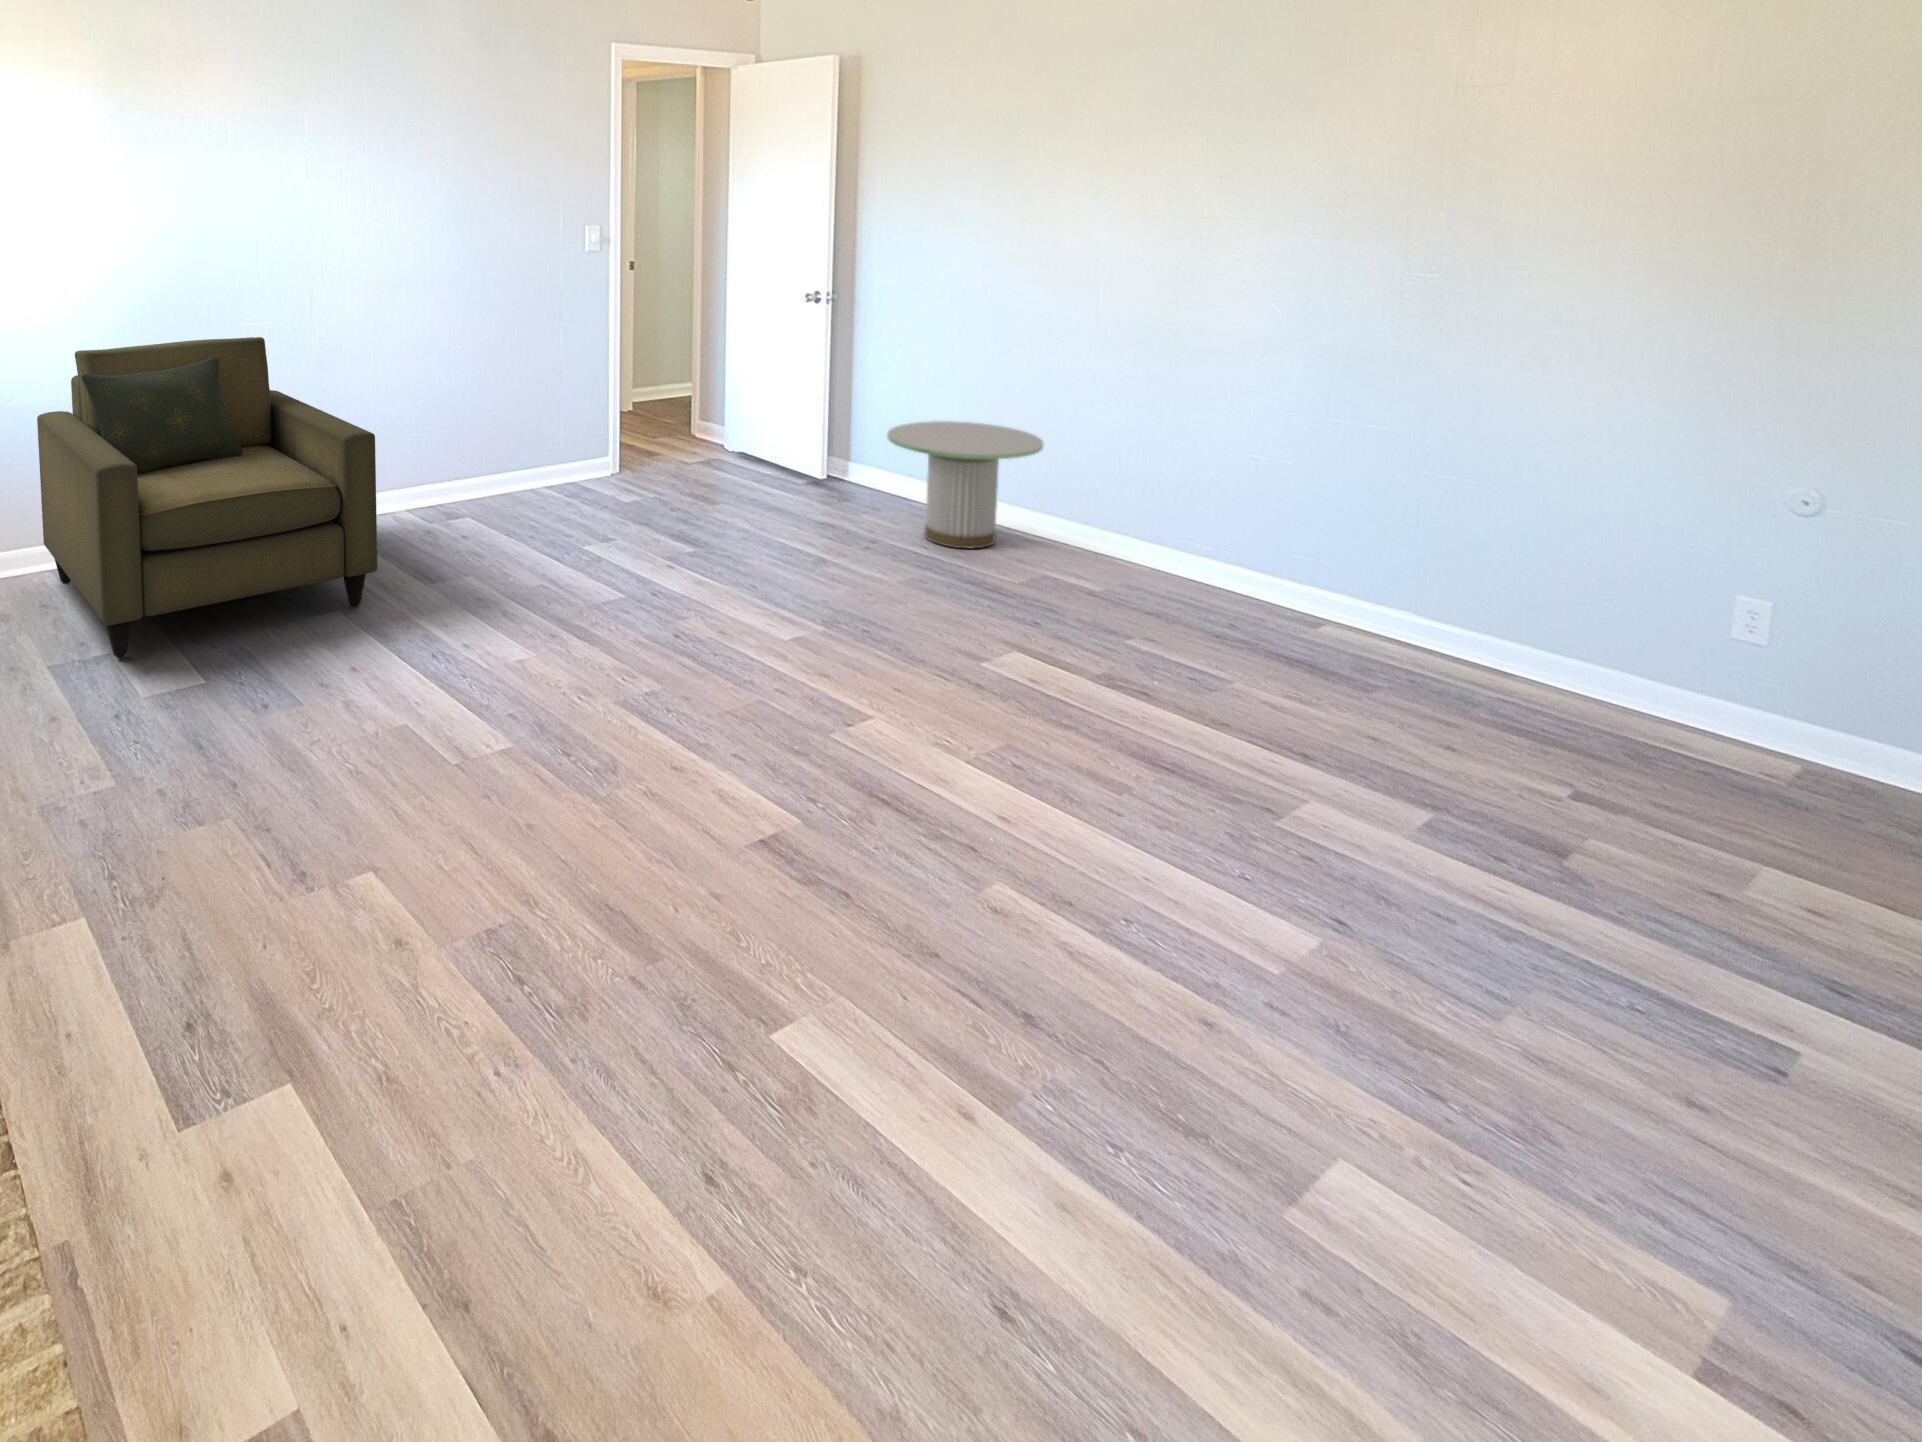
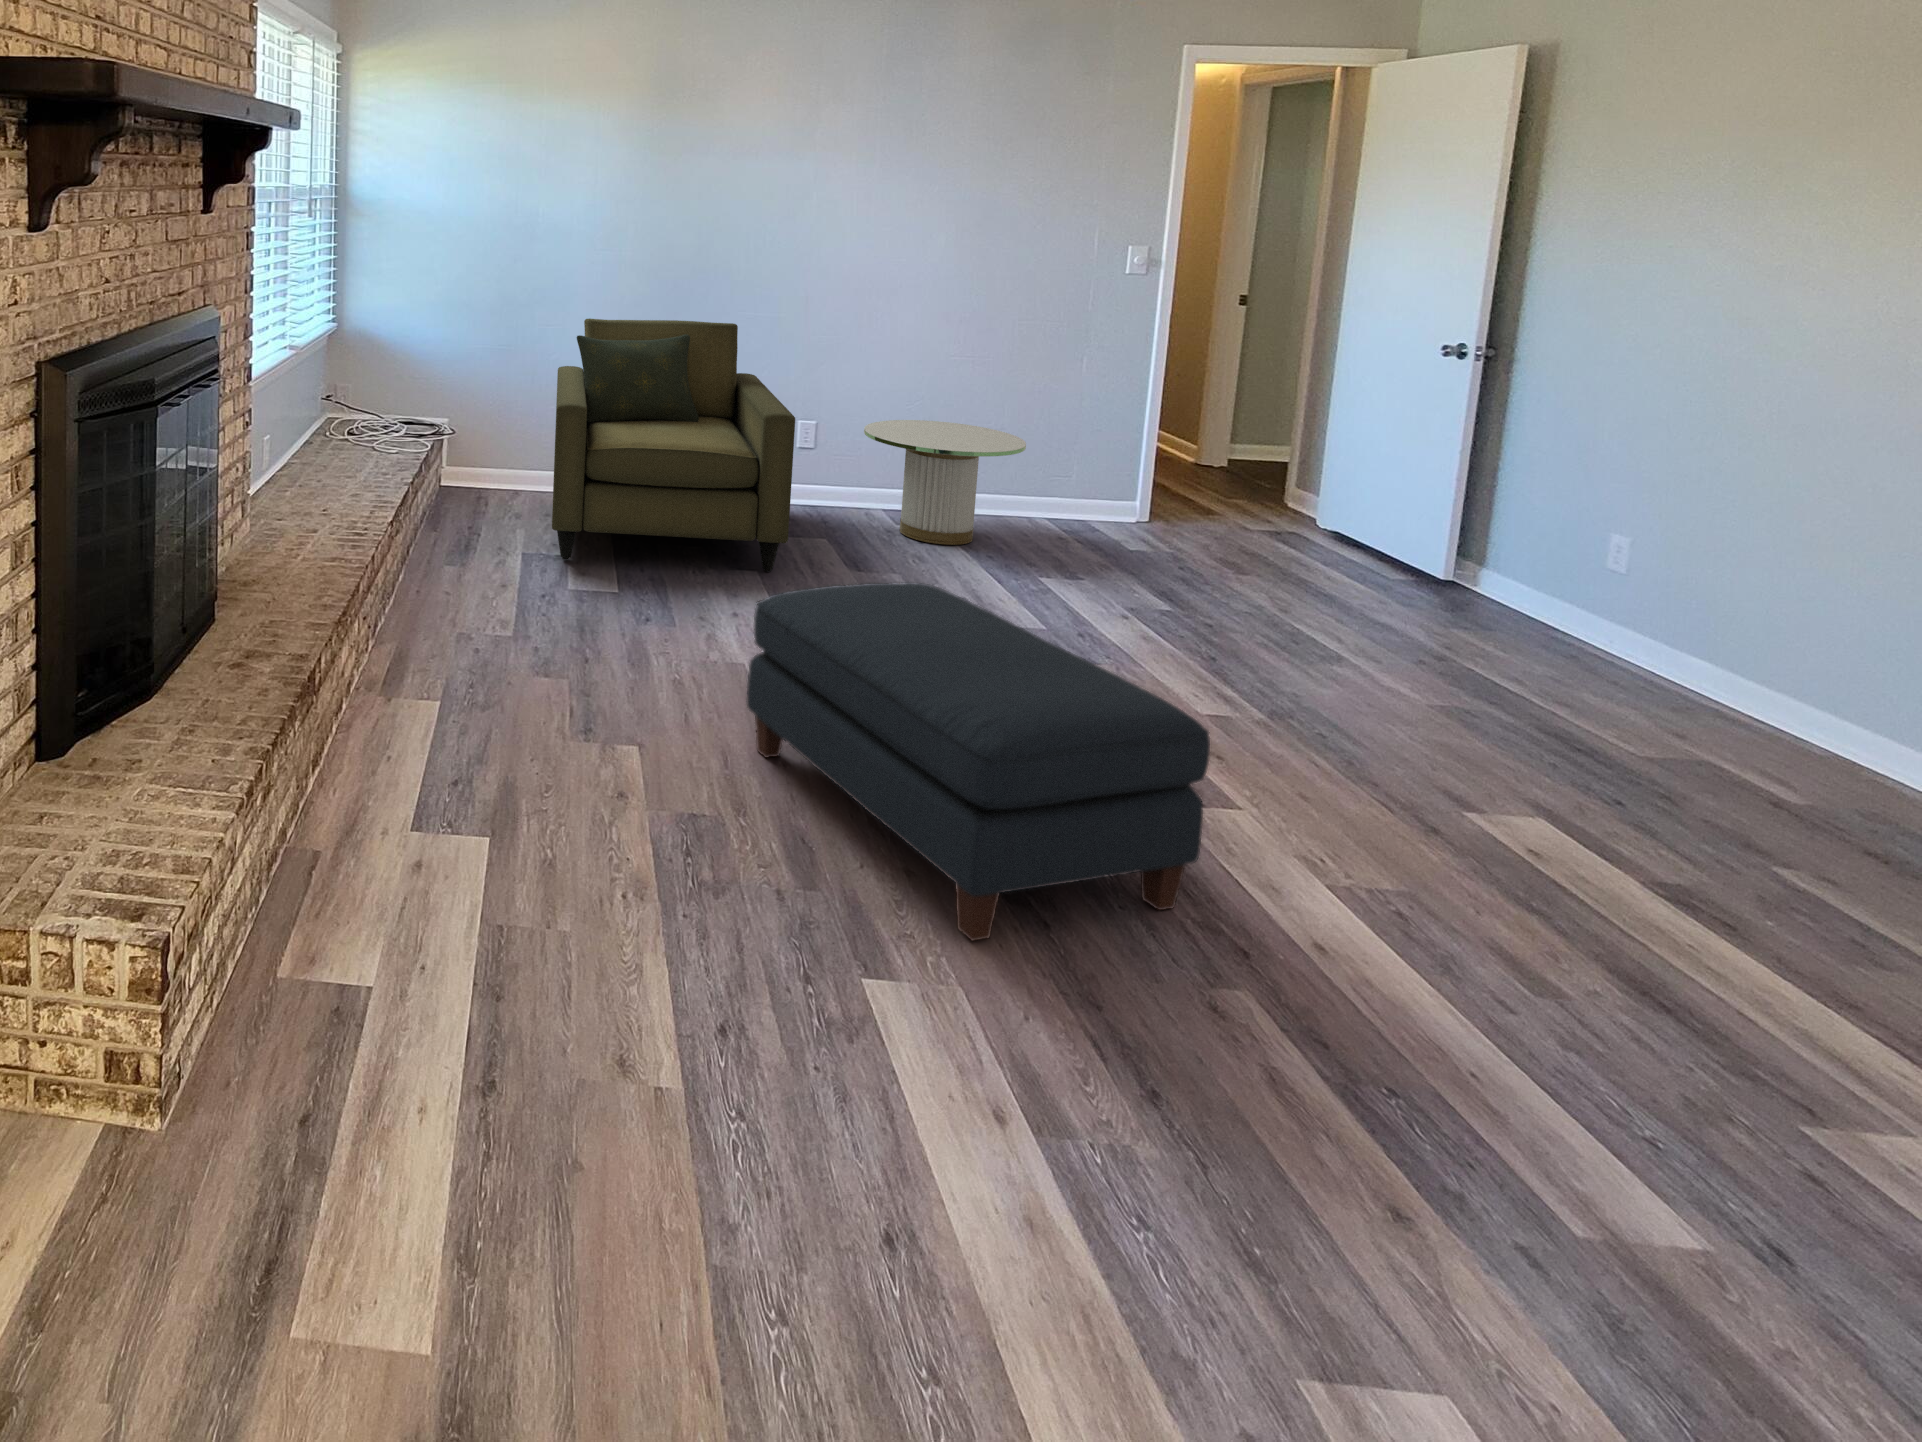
side table: present [887,421,1043,548] -> present [864,420,1026,545]
ottoman: none [482,589,927,941] -> present [747,582,1210,941]

